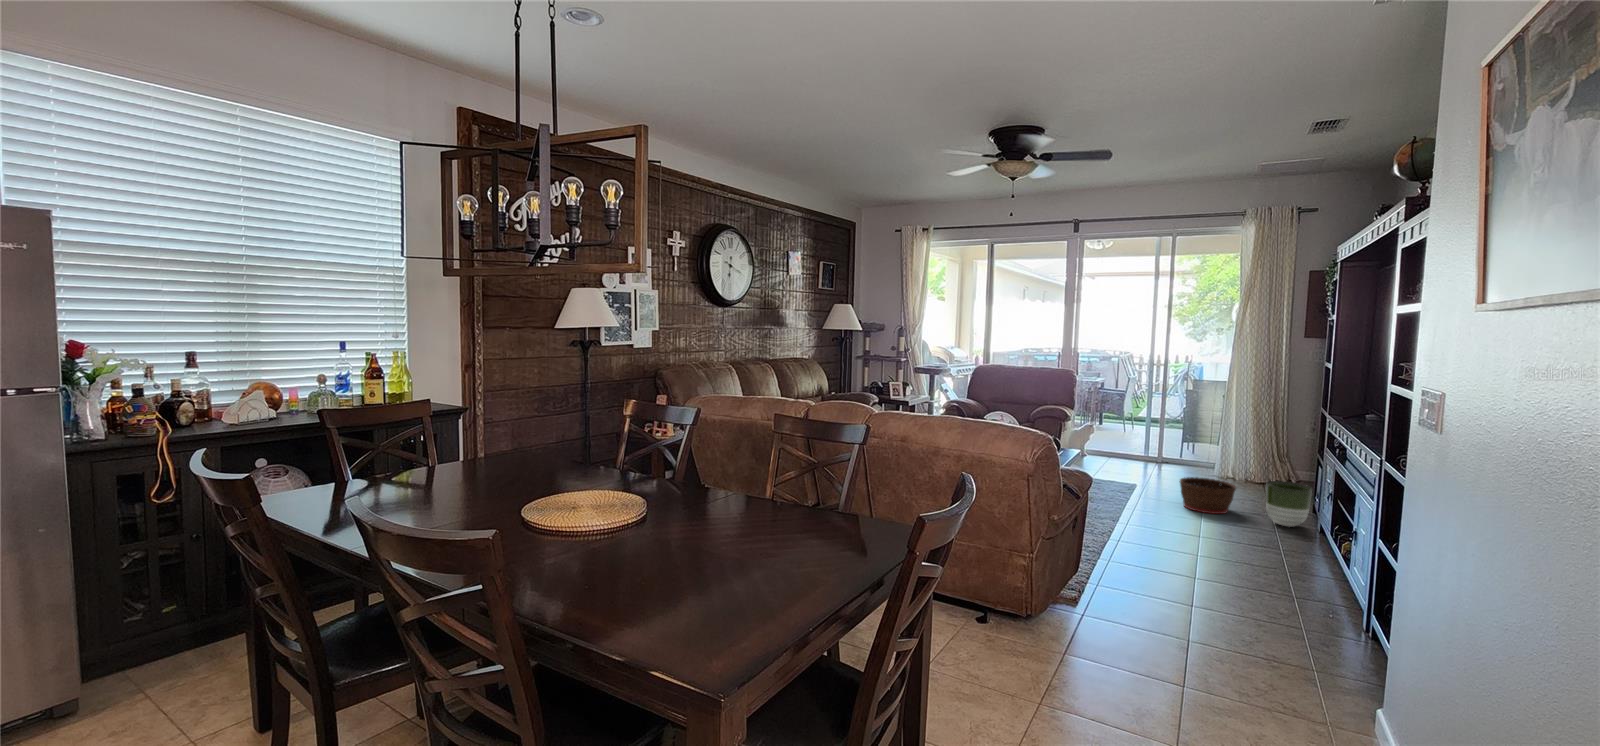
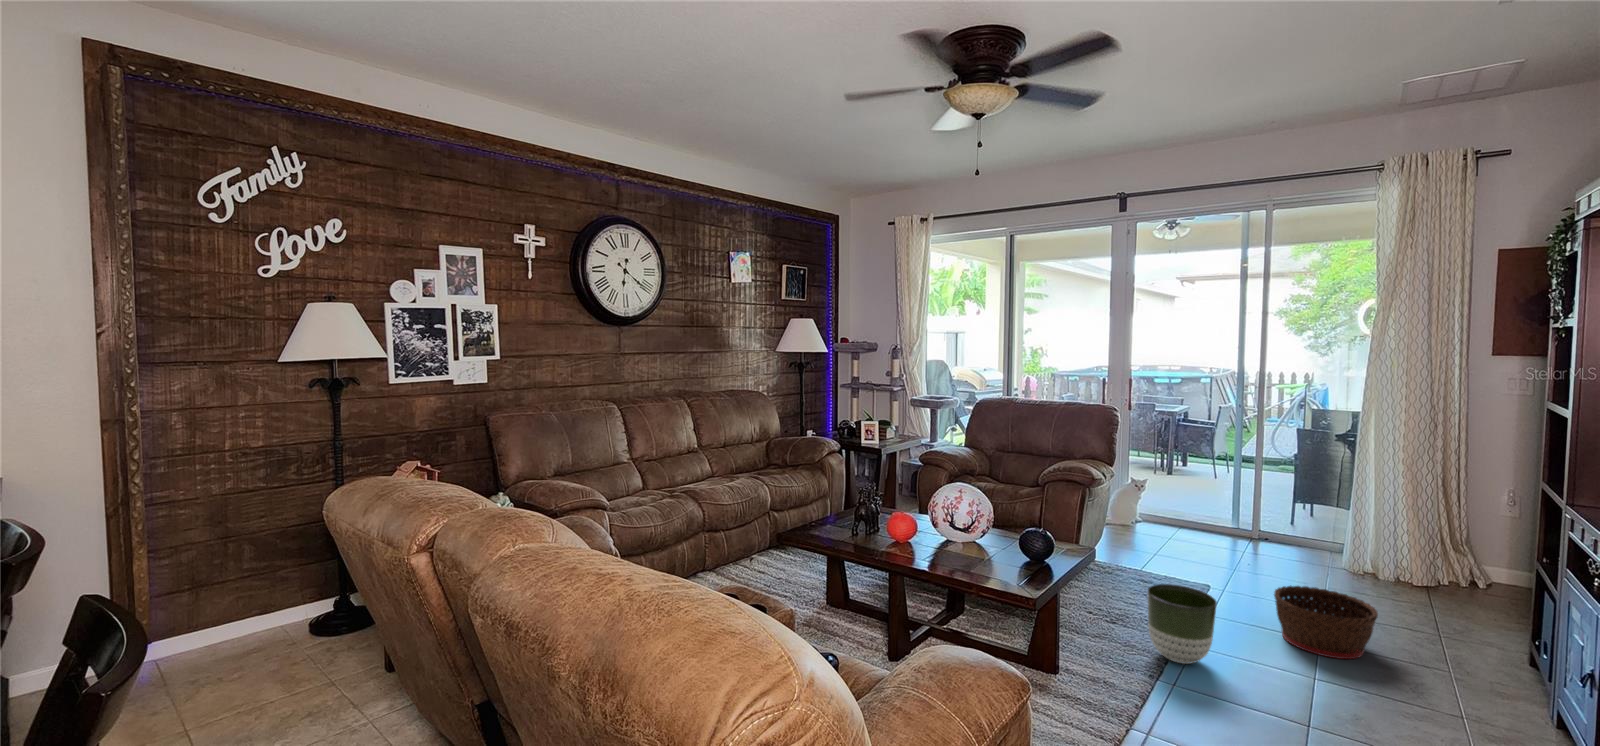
planter: present [1266,481,1312,527] -> present [1148,584,1217,664]

